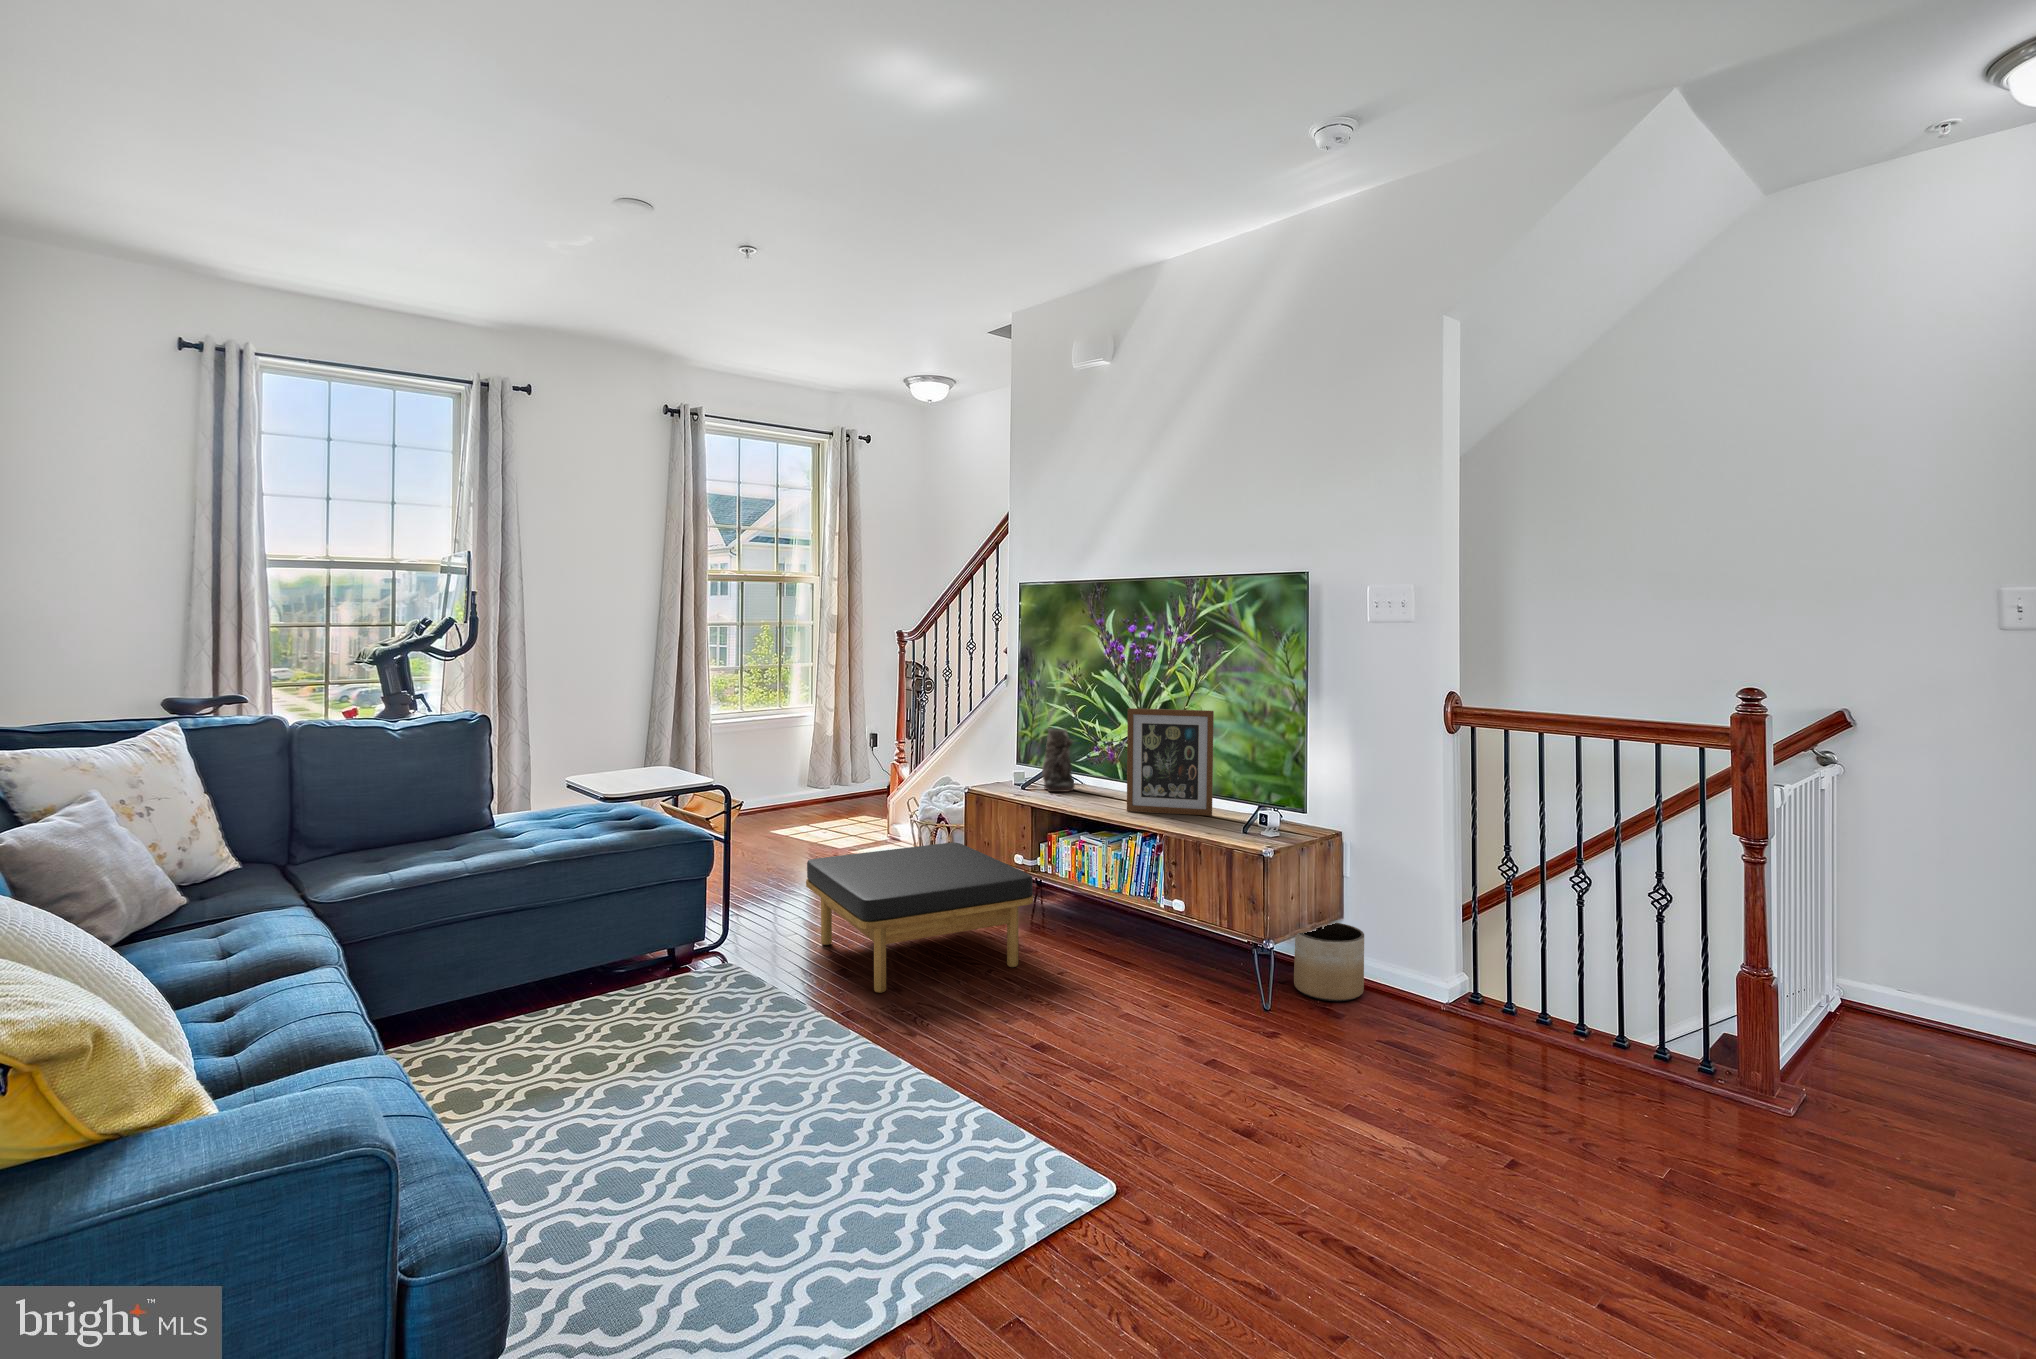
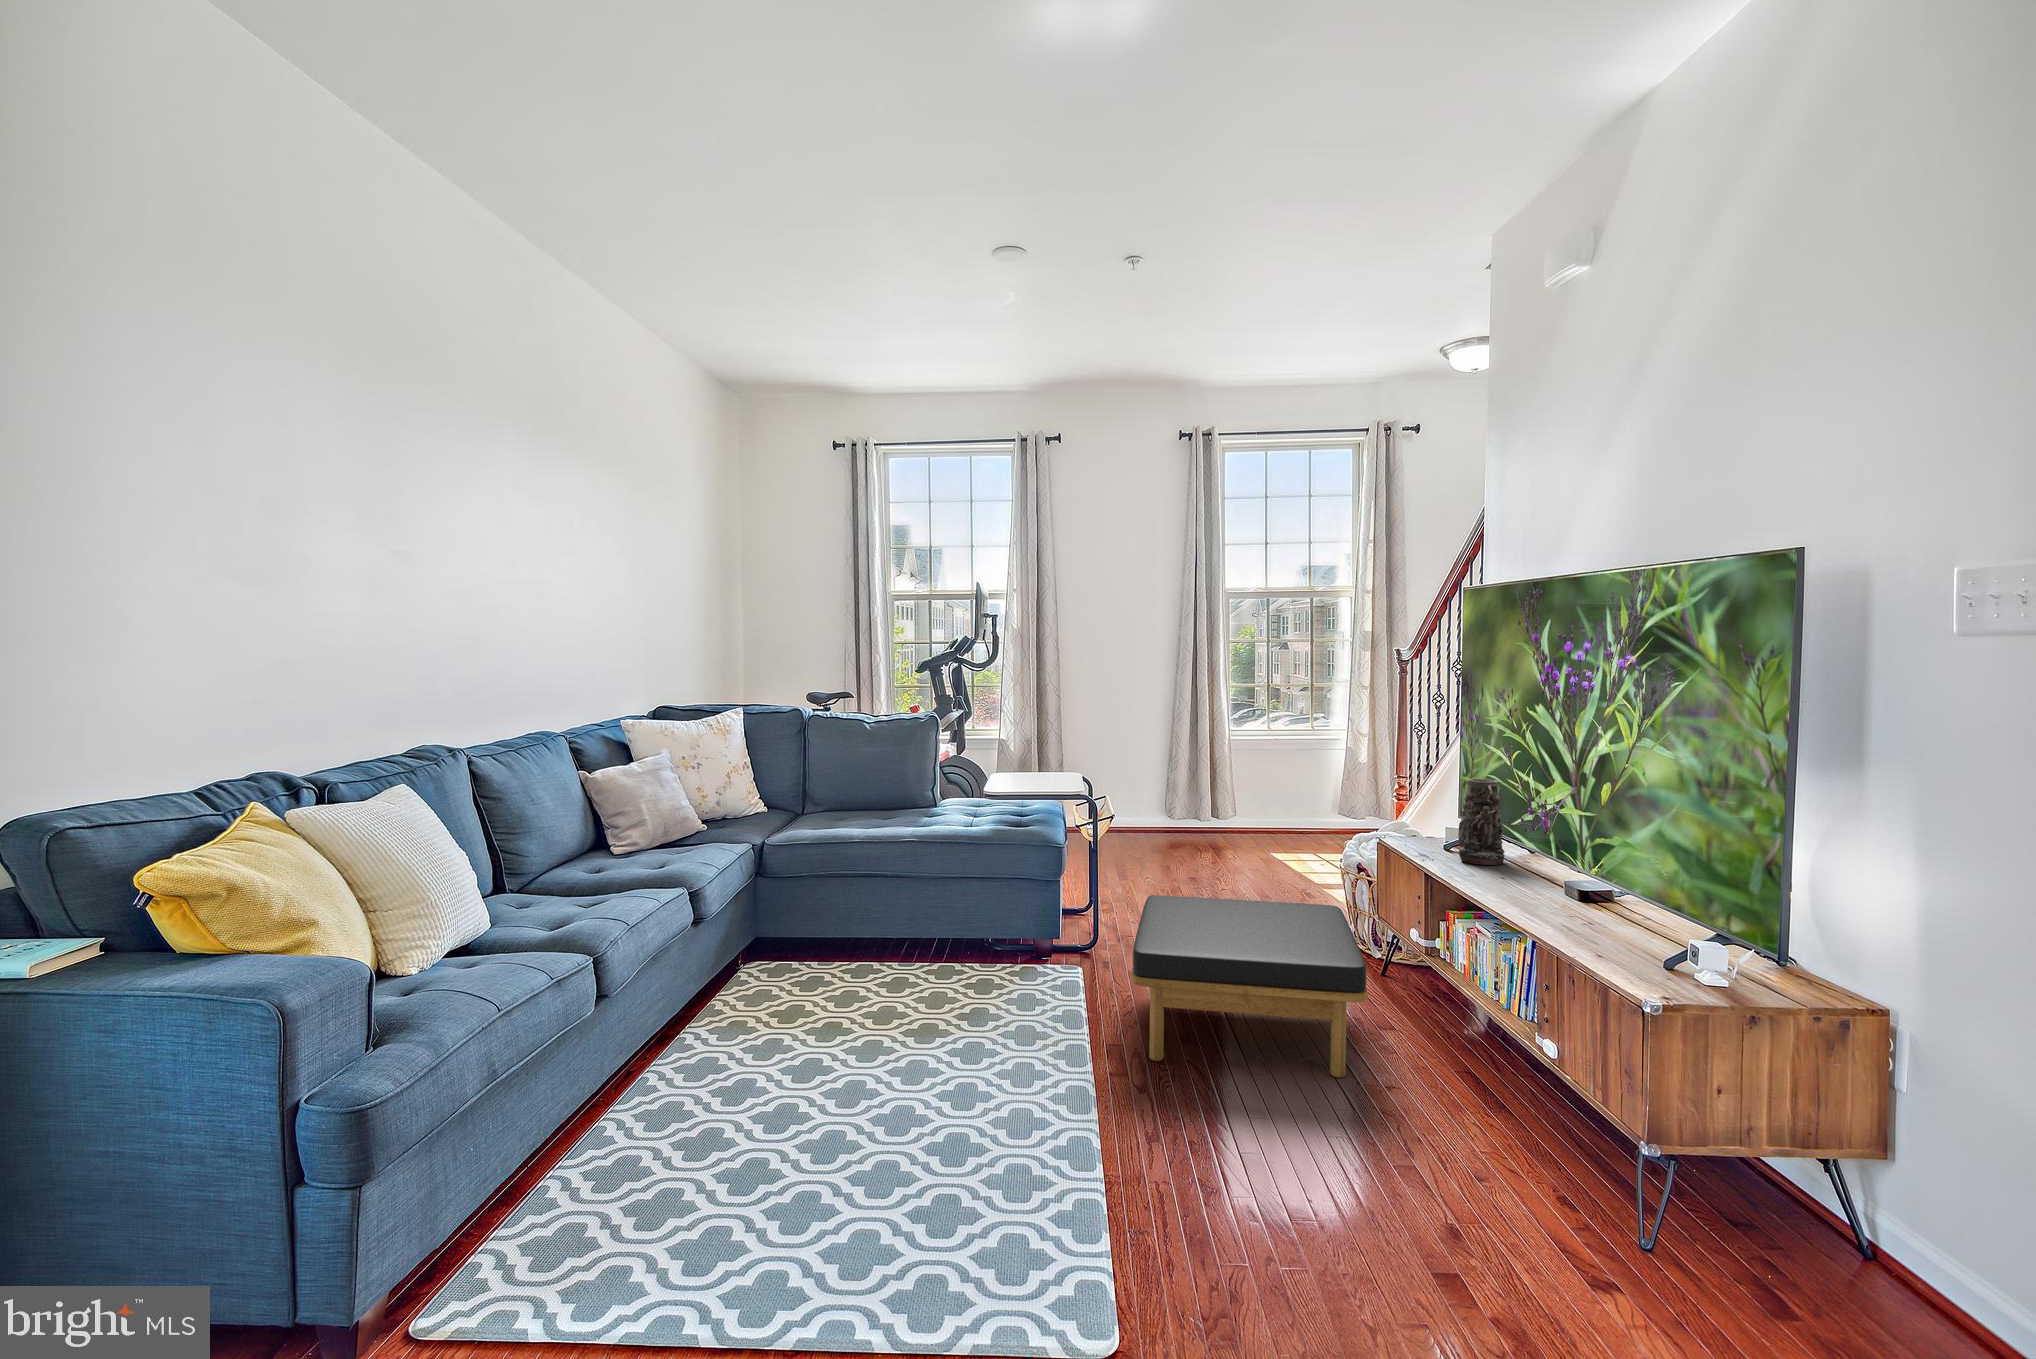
picture frame: present [1127,708,1214,816] -> none [1525,759,1661,935]
planter: present [1294,923,1364,1001] -> none [1748,1146,1900,1312]

